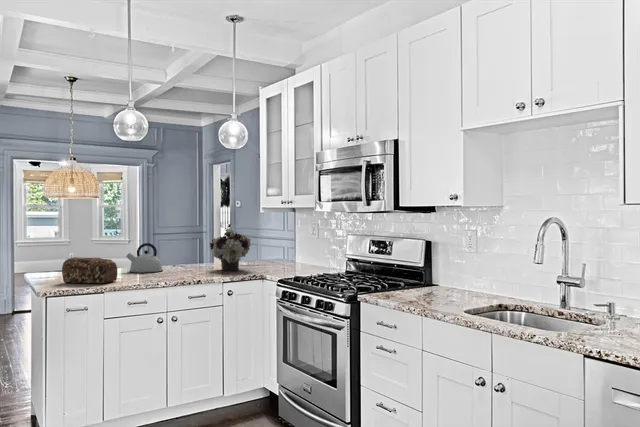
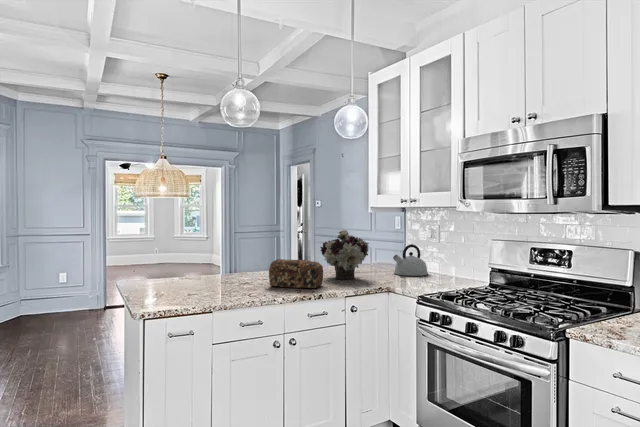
kettle: present [126,243,163,273] -> present [393,244,428,276]
bread loaf: present [62,257,117,283] -> present [269,259,323,288]

